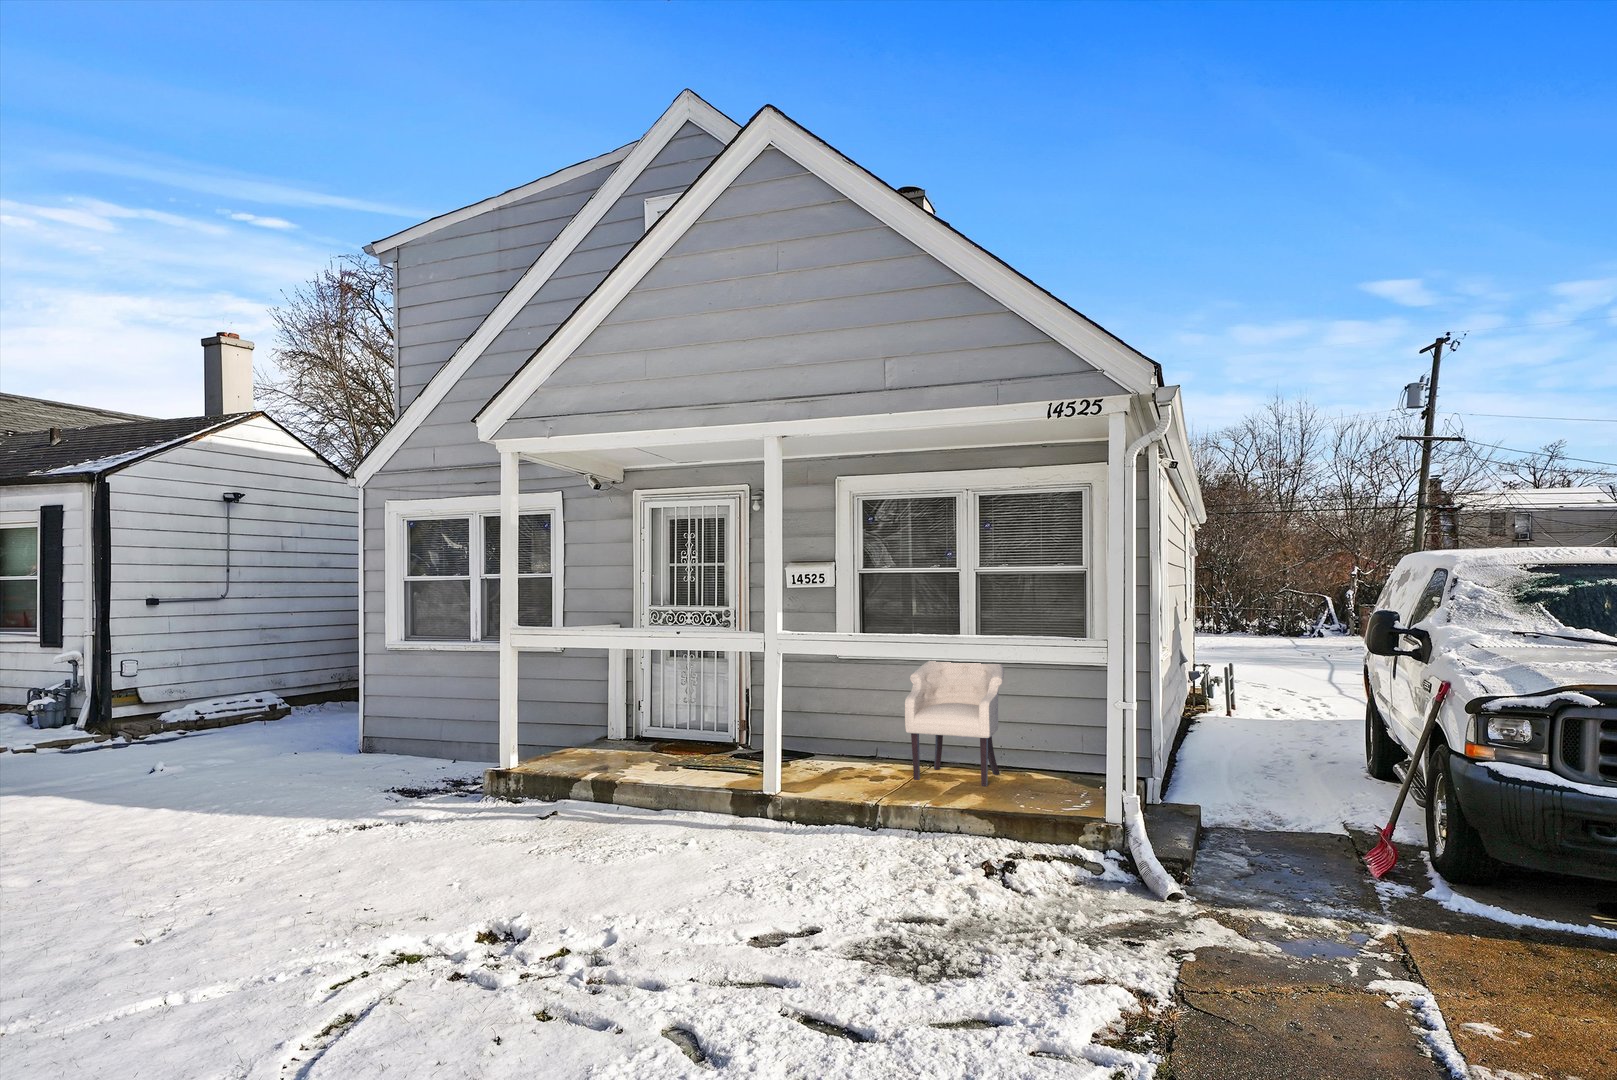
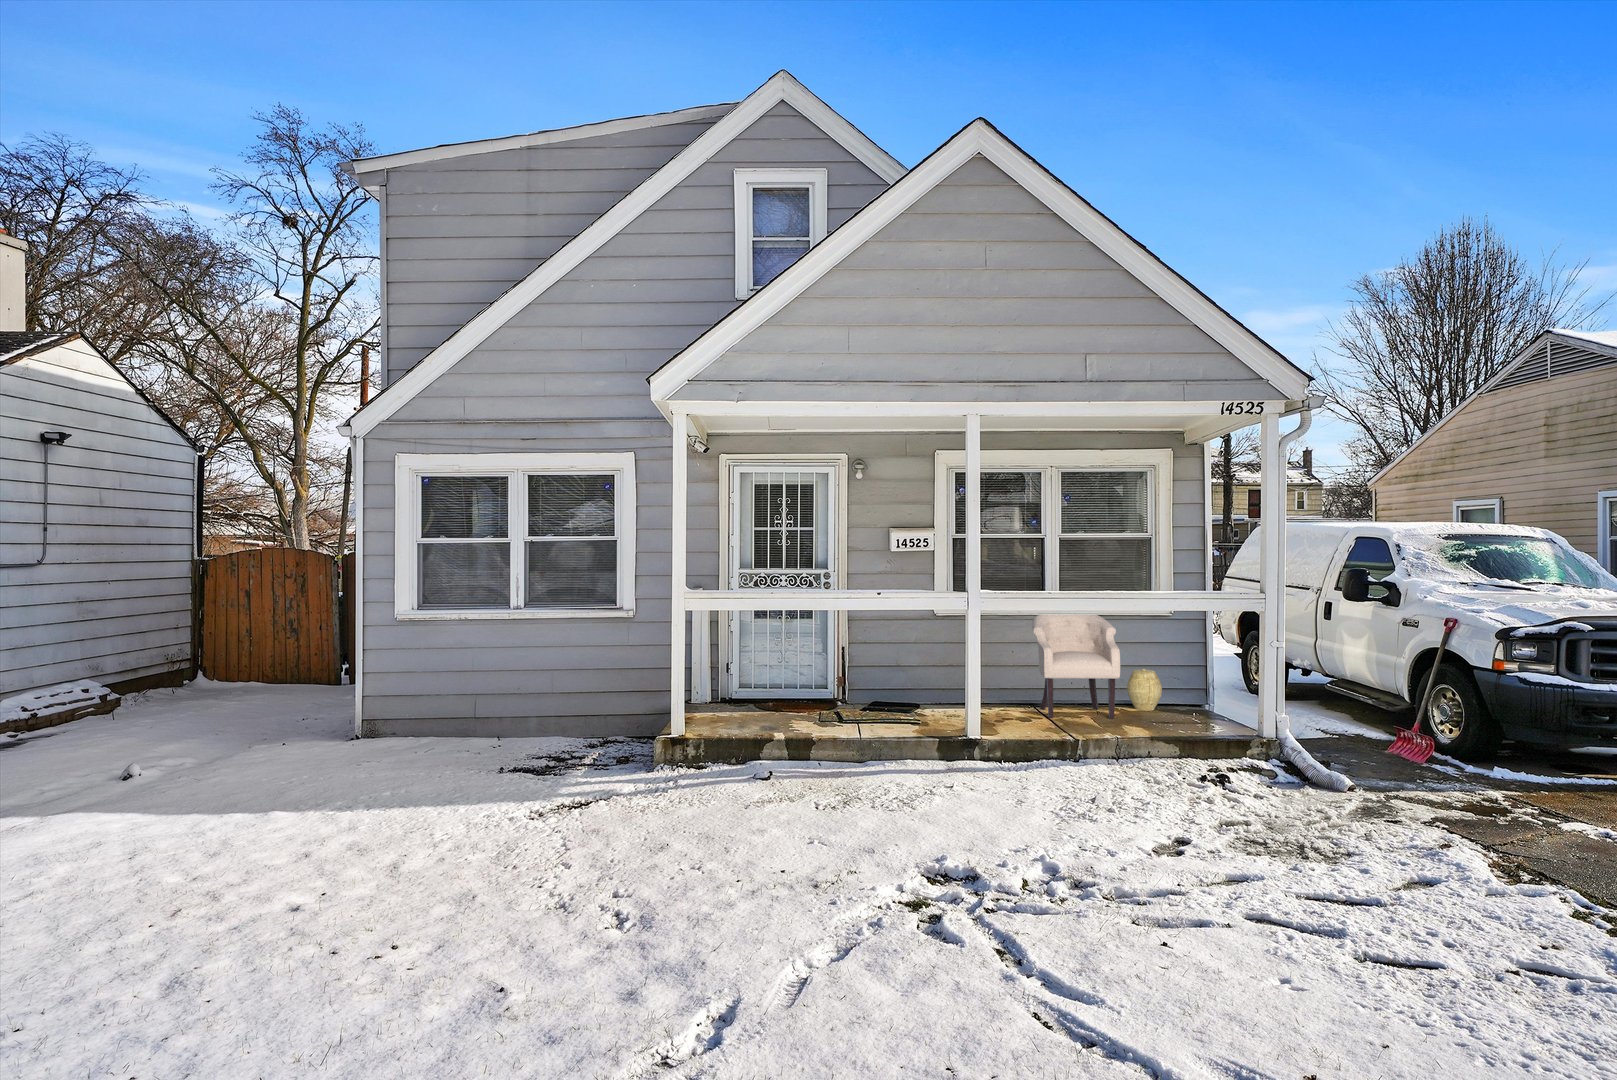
woven basket: none [1038,729,1079,781] -> present [1127,669,1162,711]

